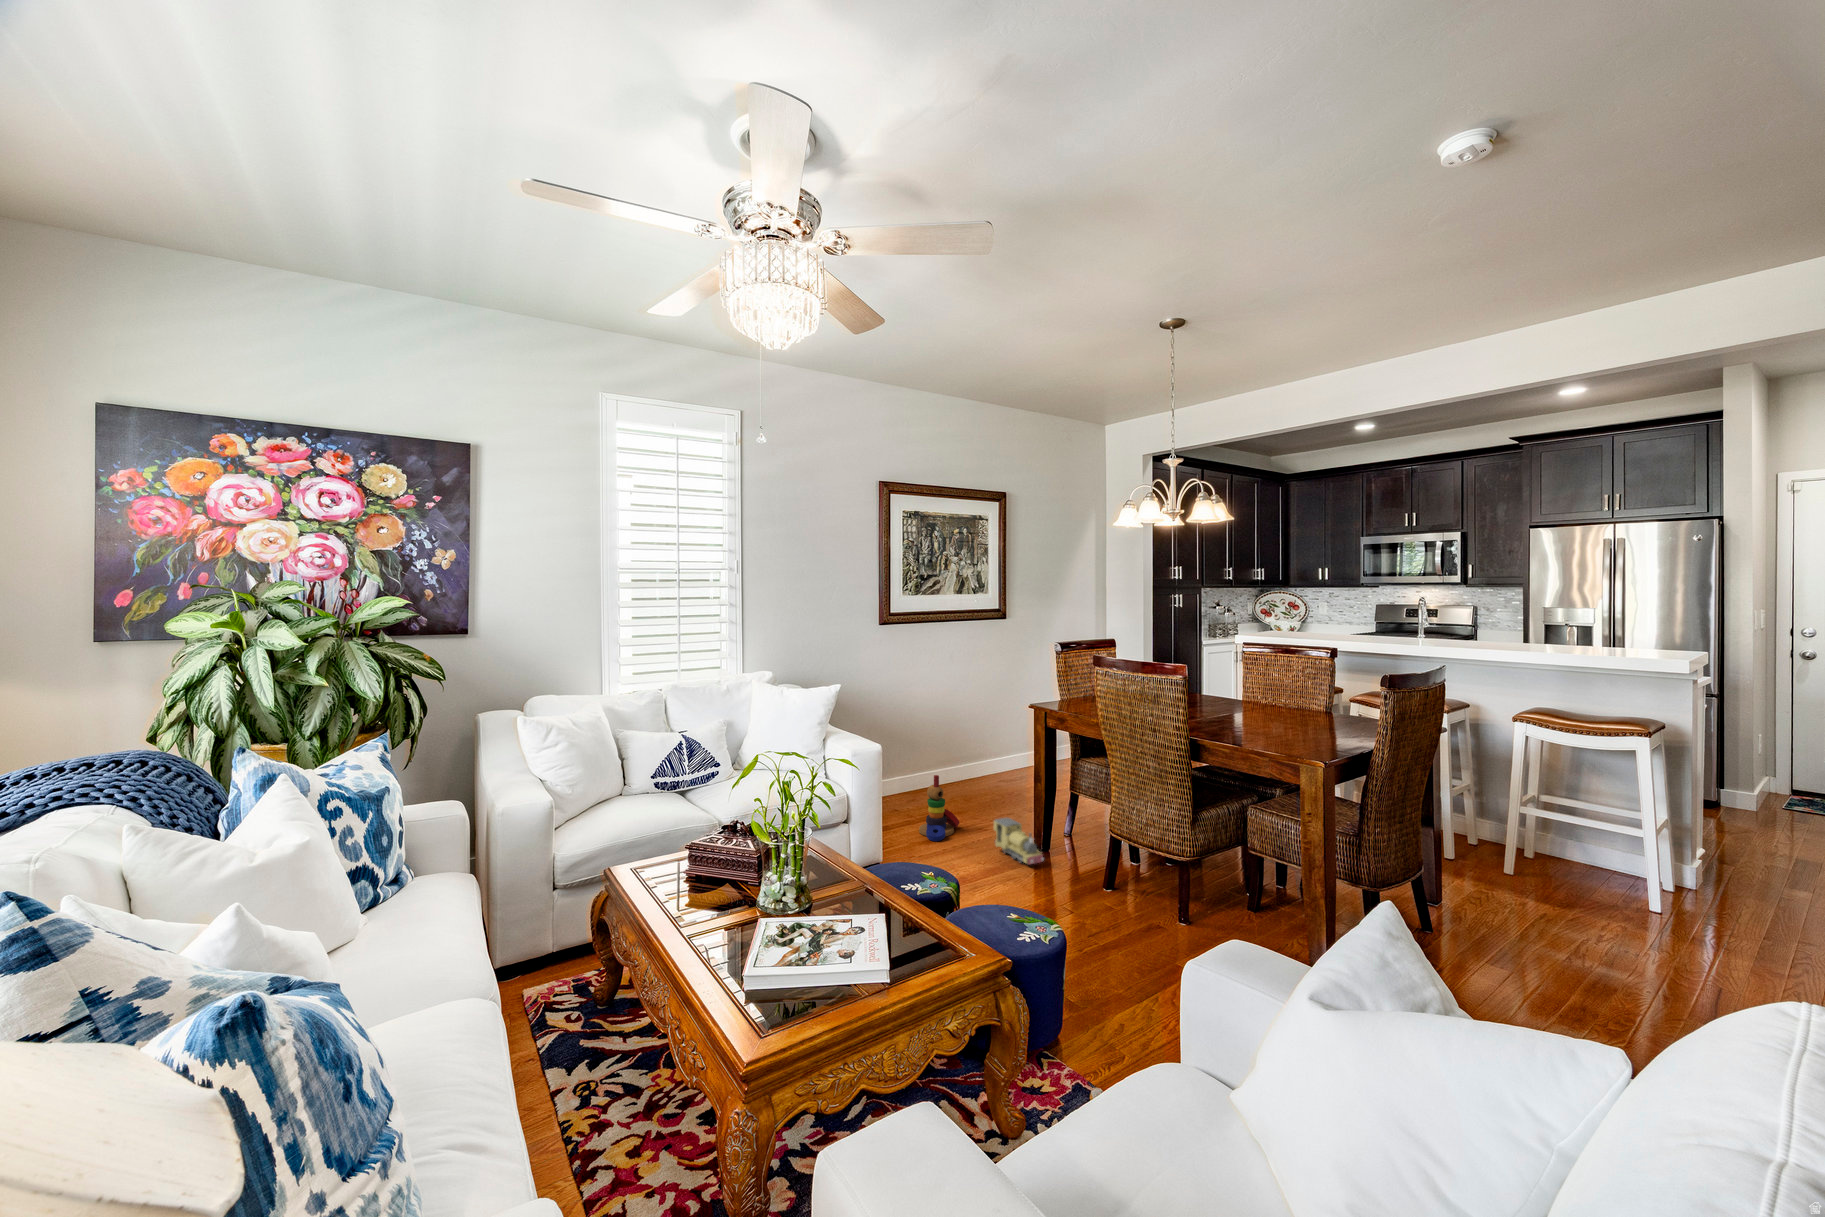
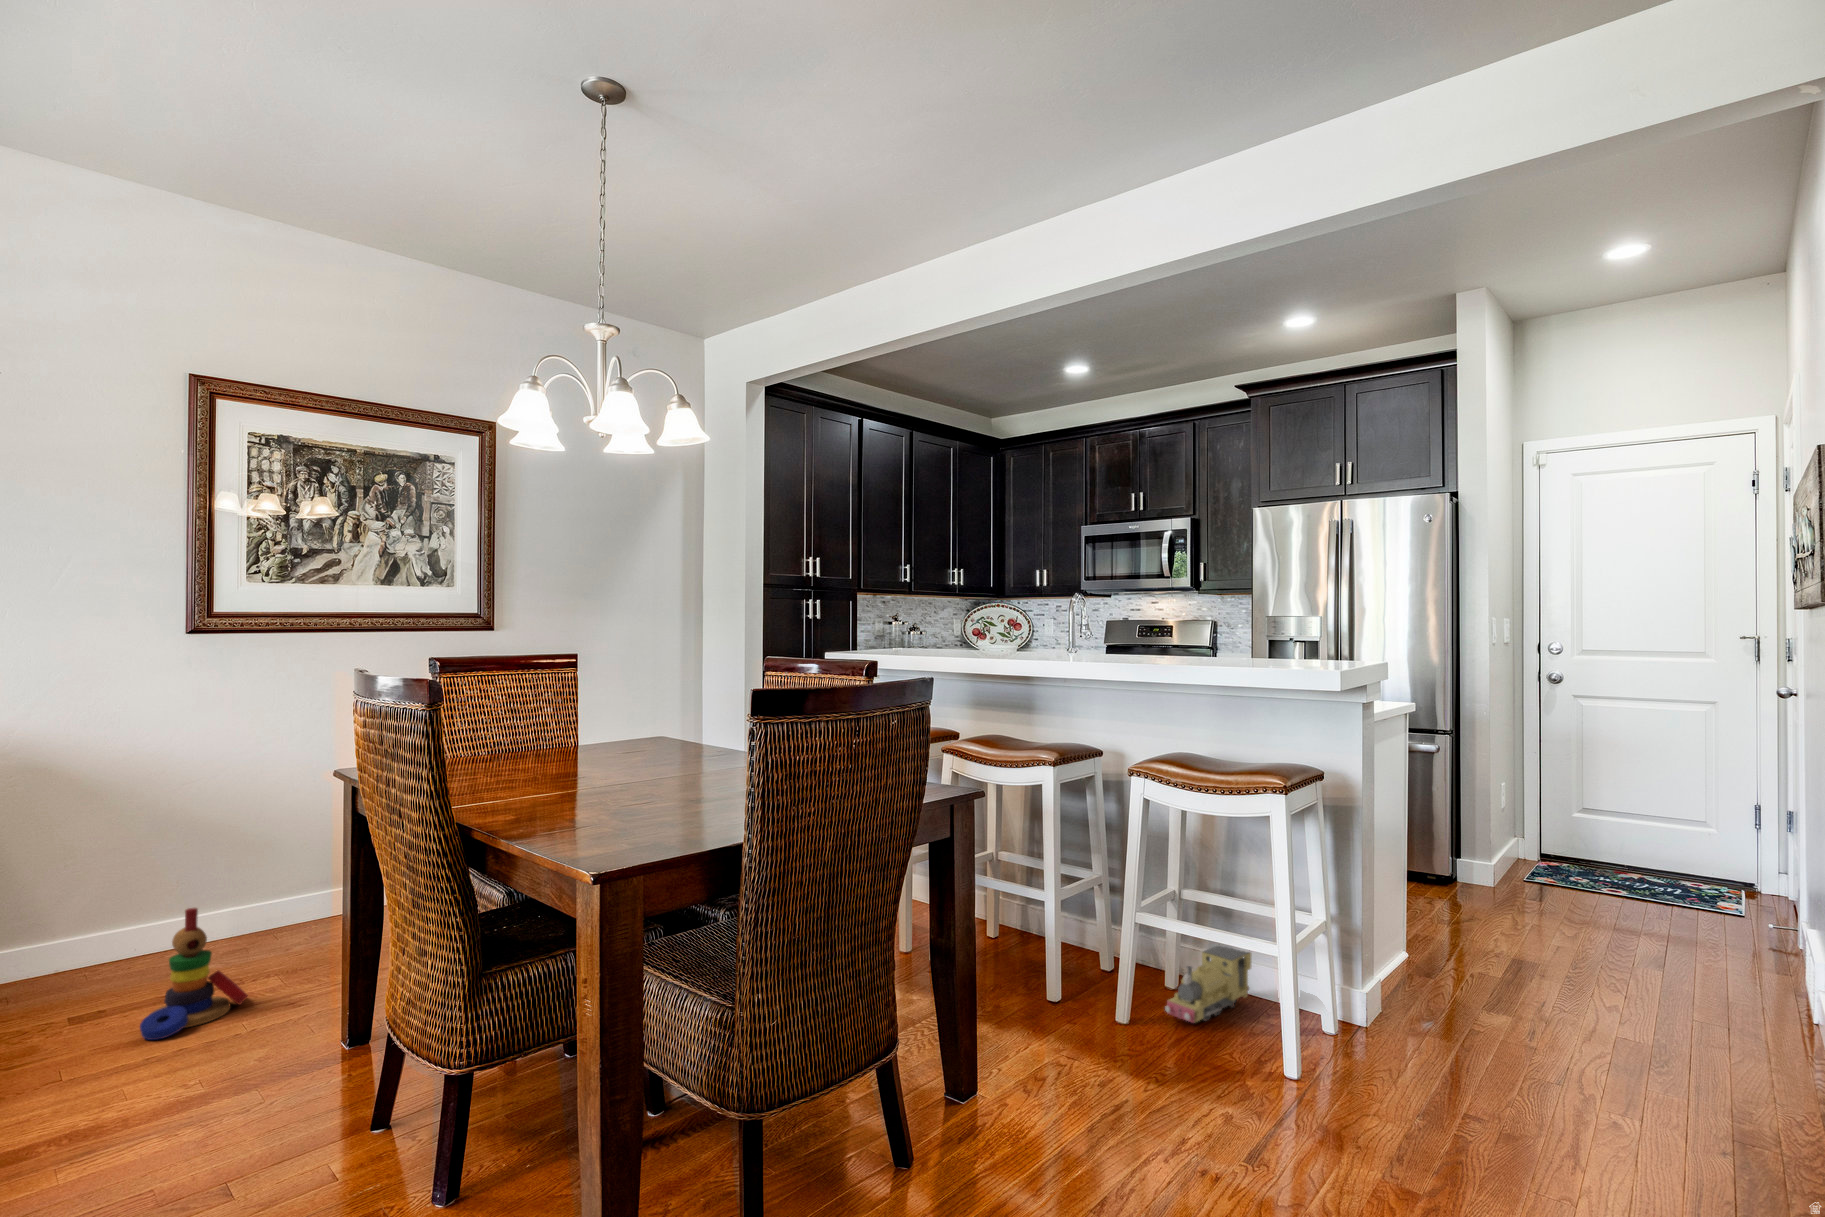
toy train: present [994,818,1044,864] -> present [1165,946,1251,1023]

